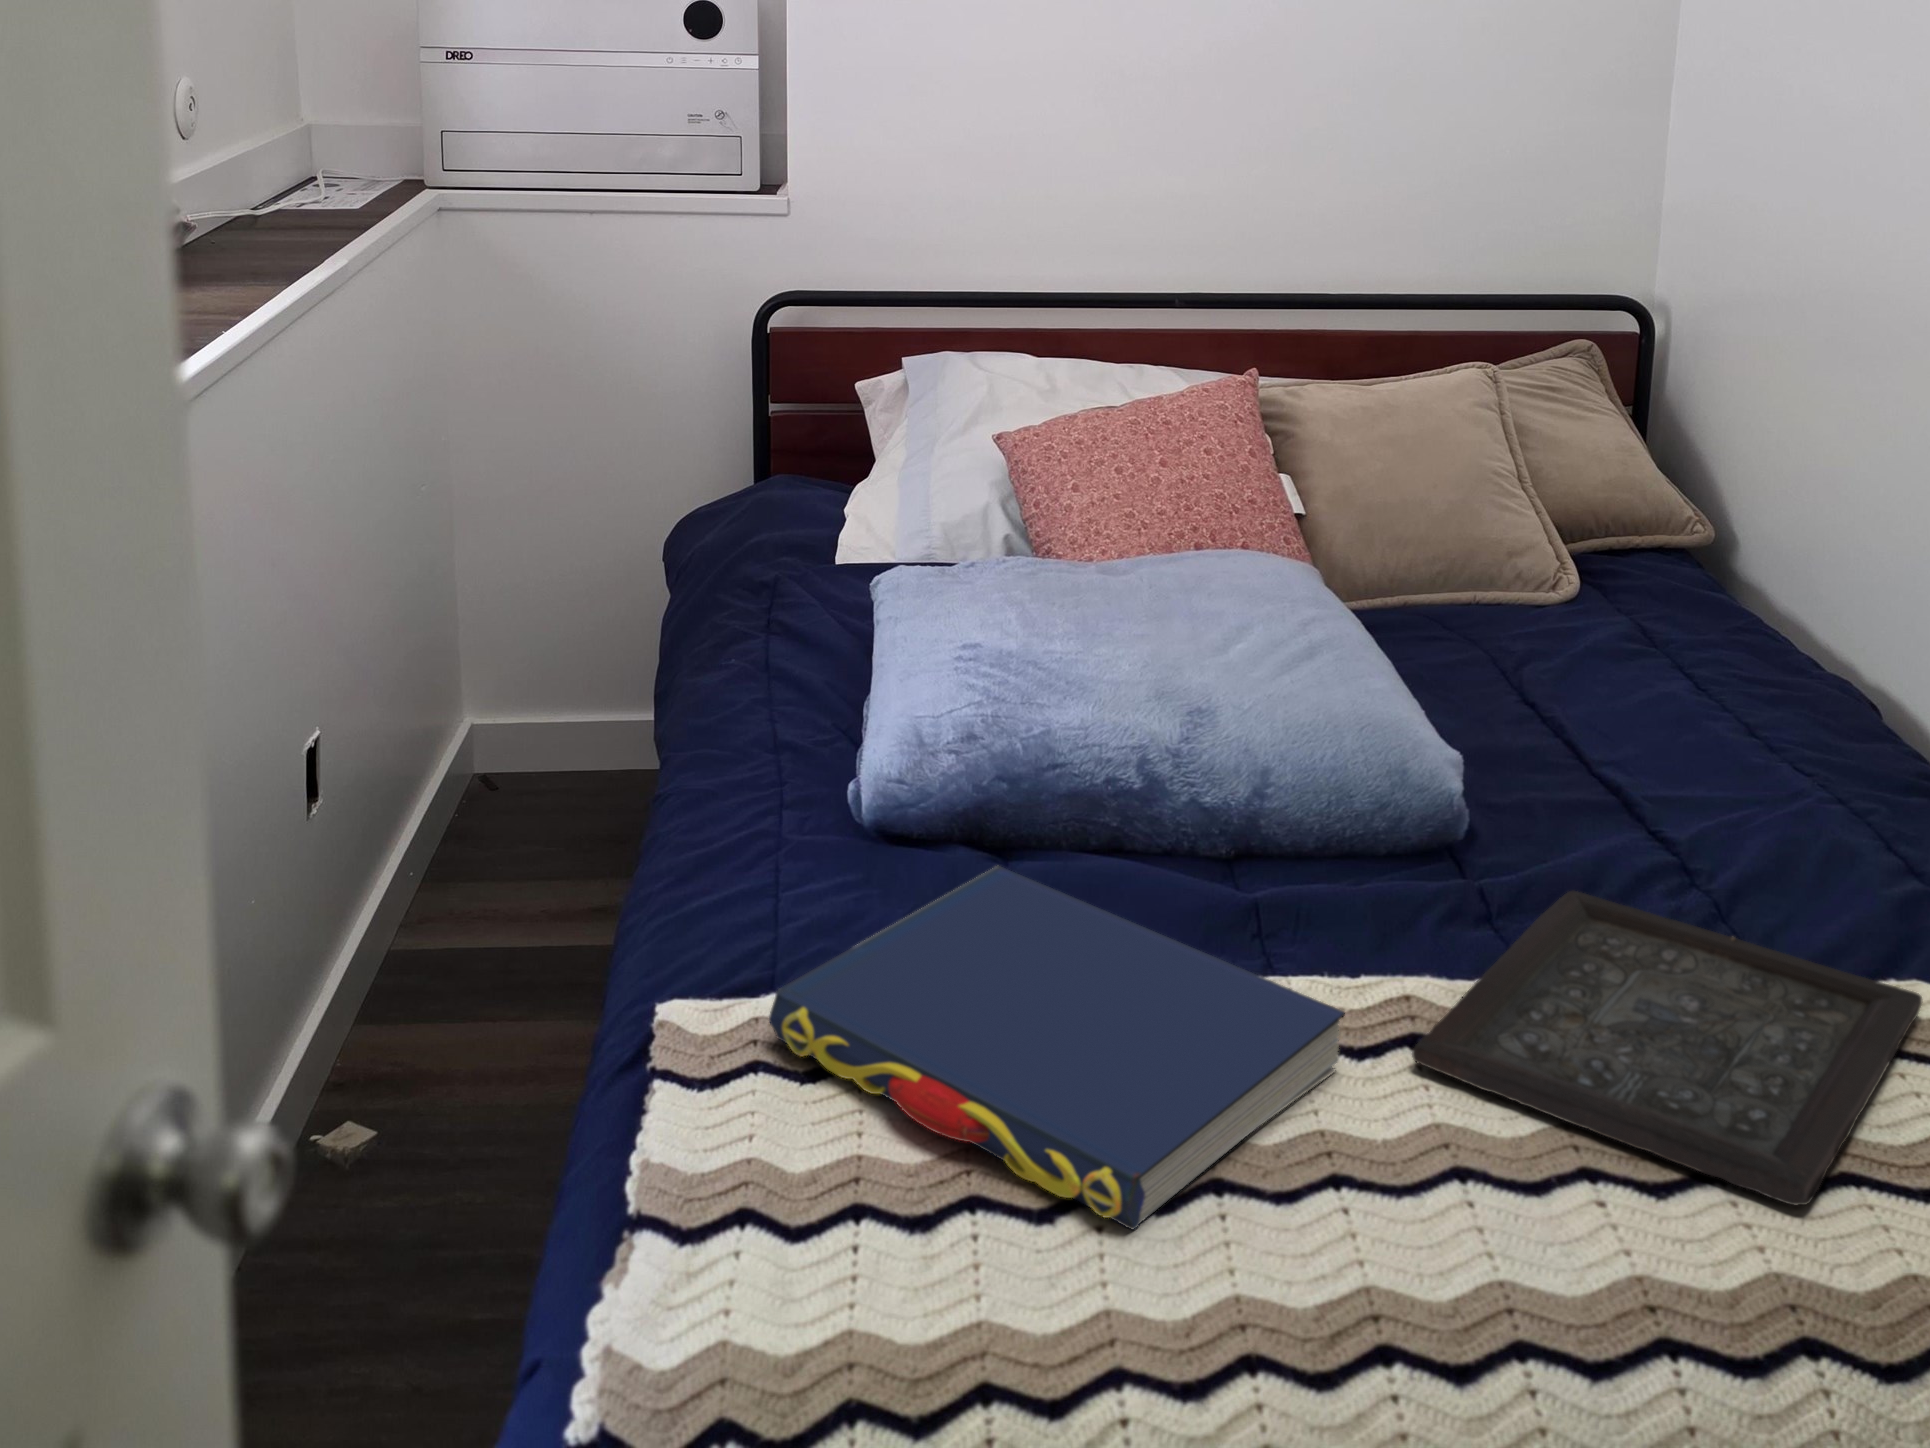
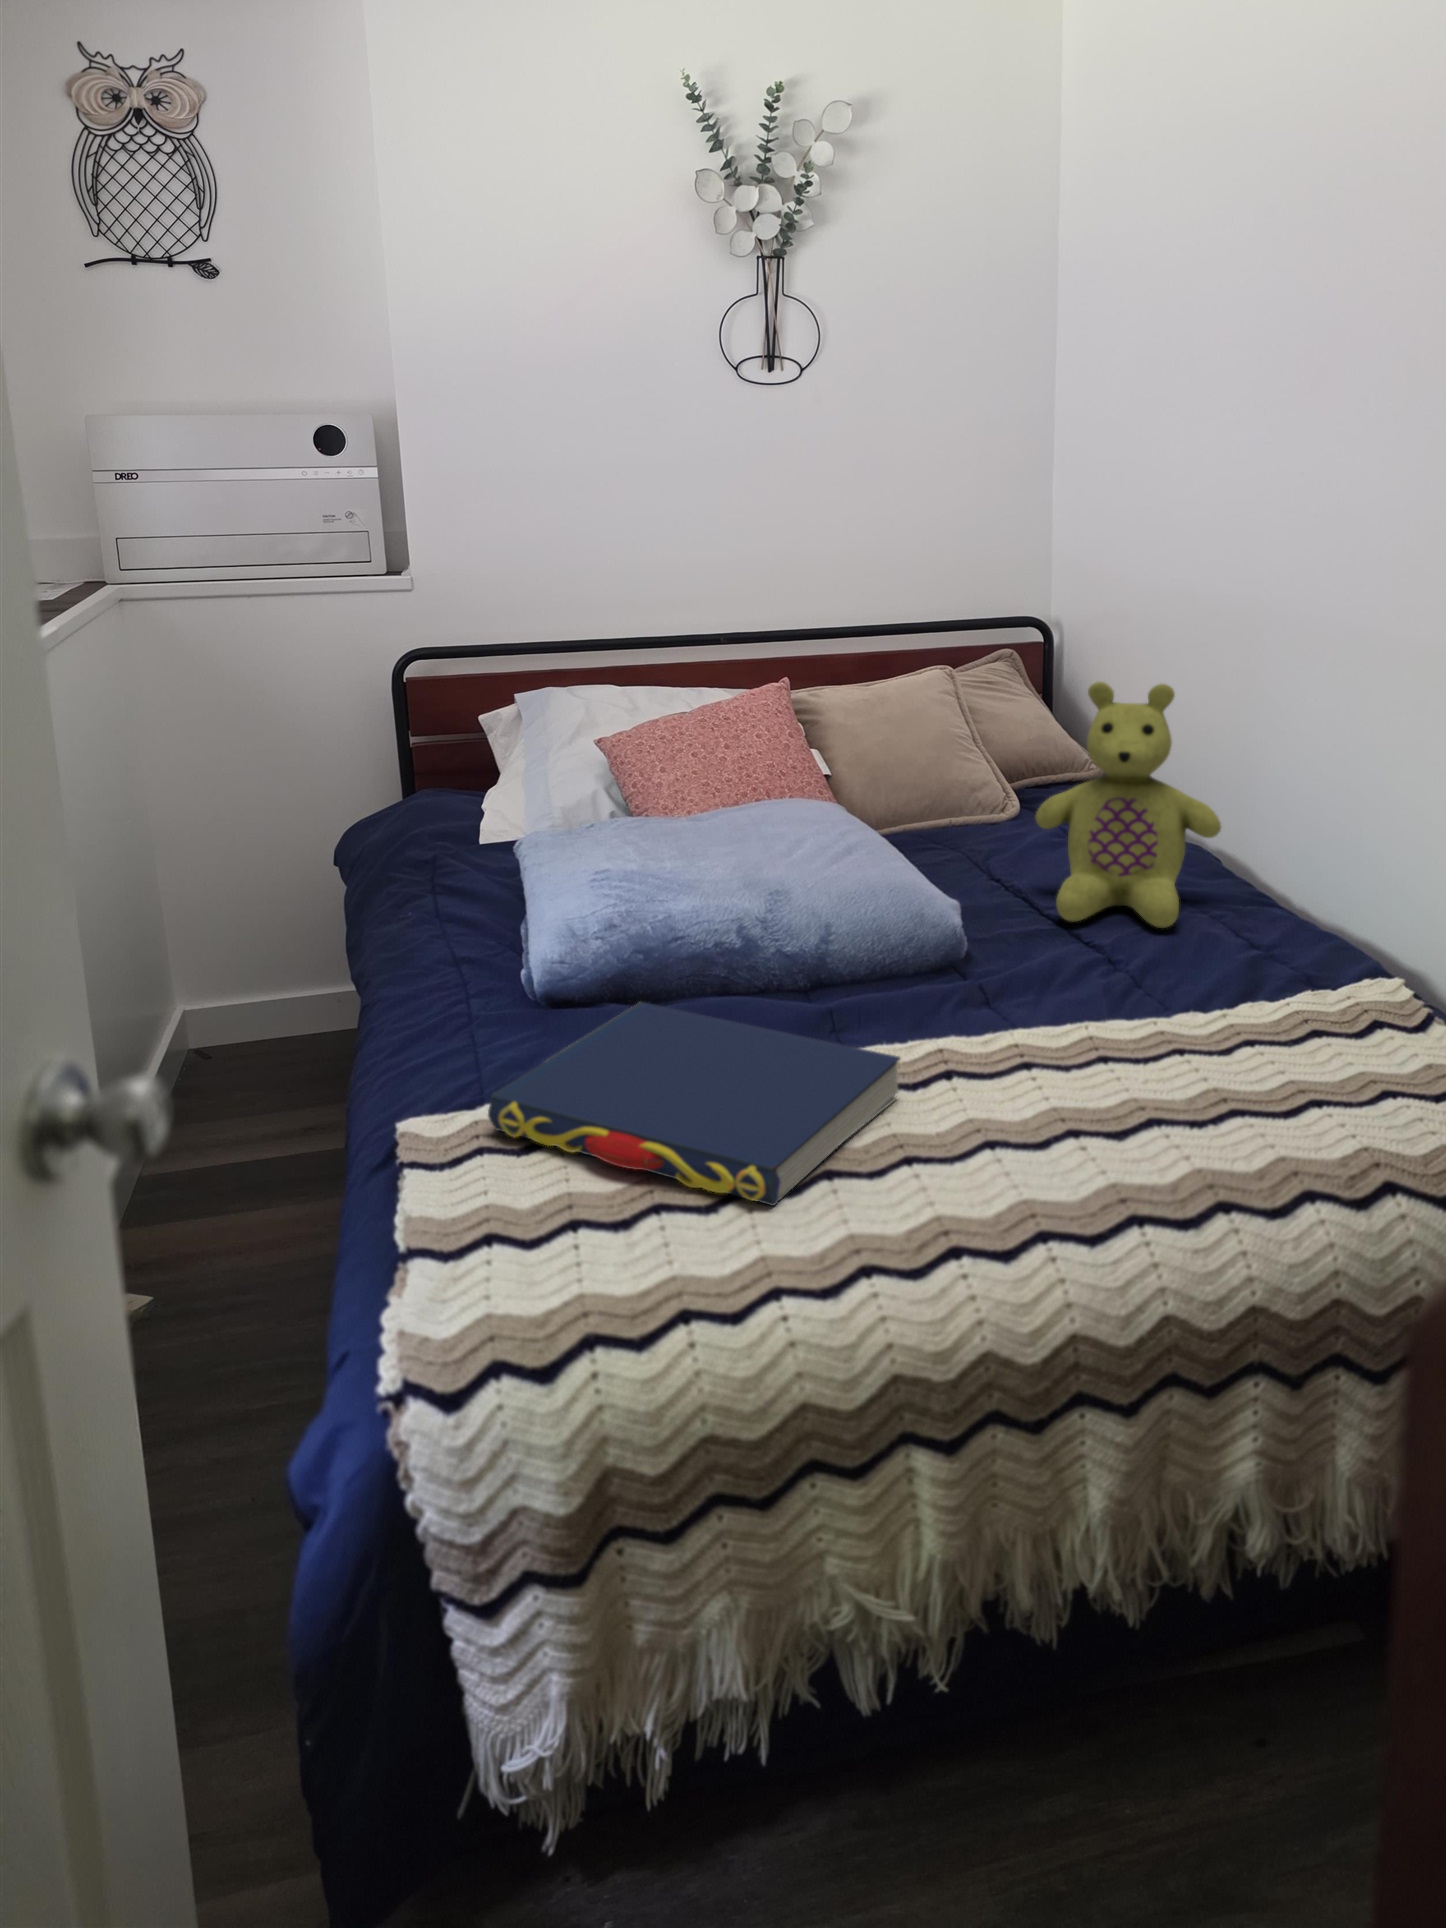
stuffed bear: none [1596,448,1878,825] -> present [1036,681,1221,928]
tray: present [1412,891,1922,1205] -> none [948,977,1270,1132]

